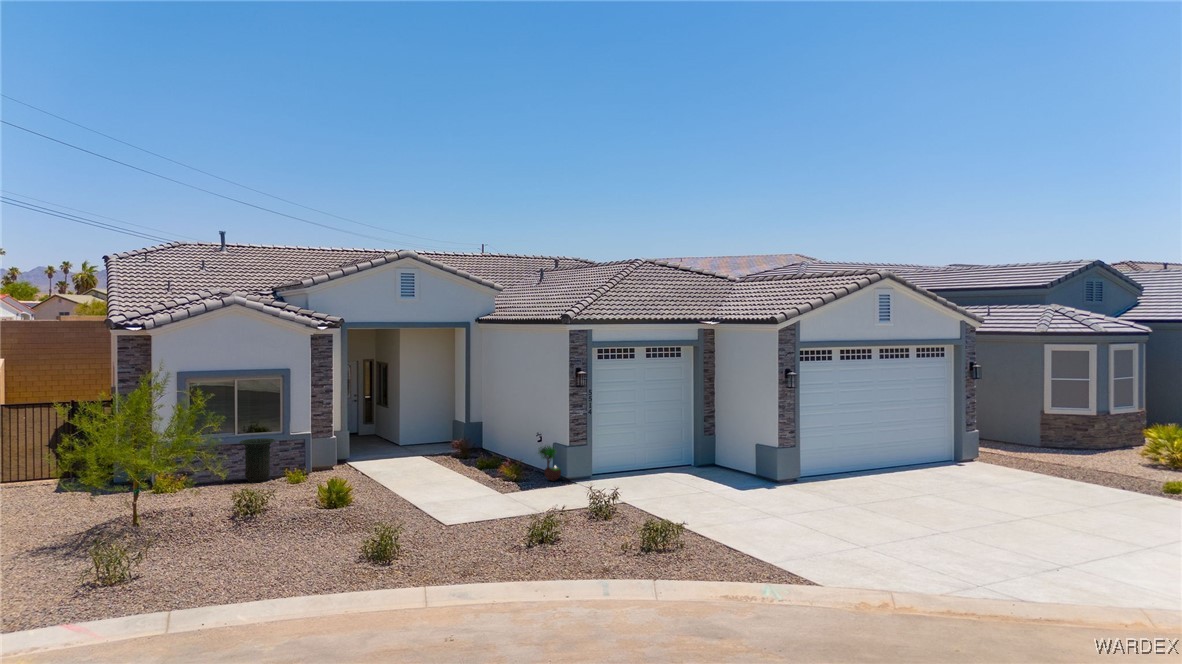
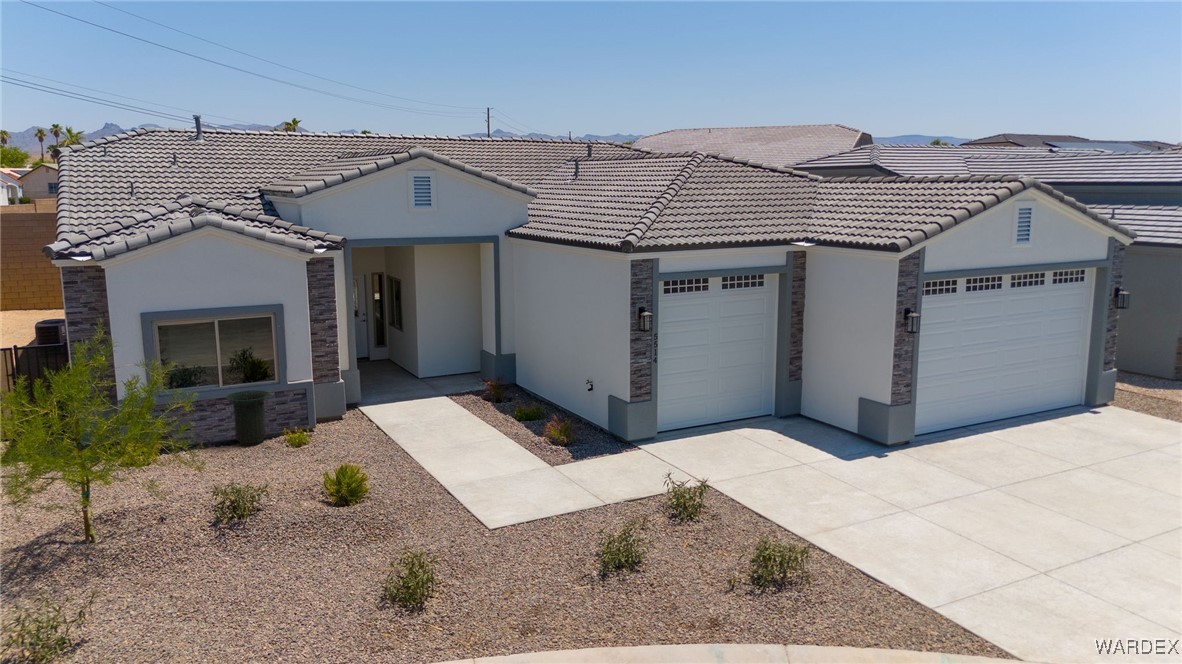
potted tree: present [538,446,561,481] -> none [589,396,621,442]

